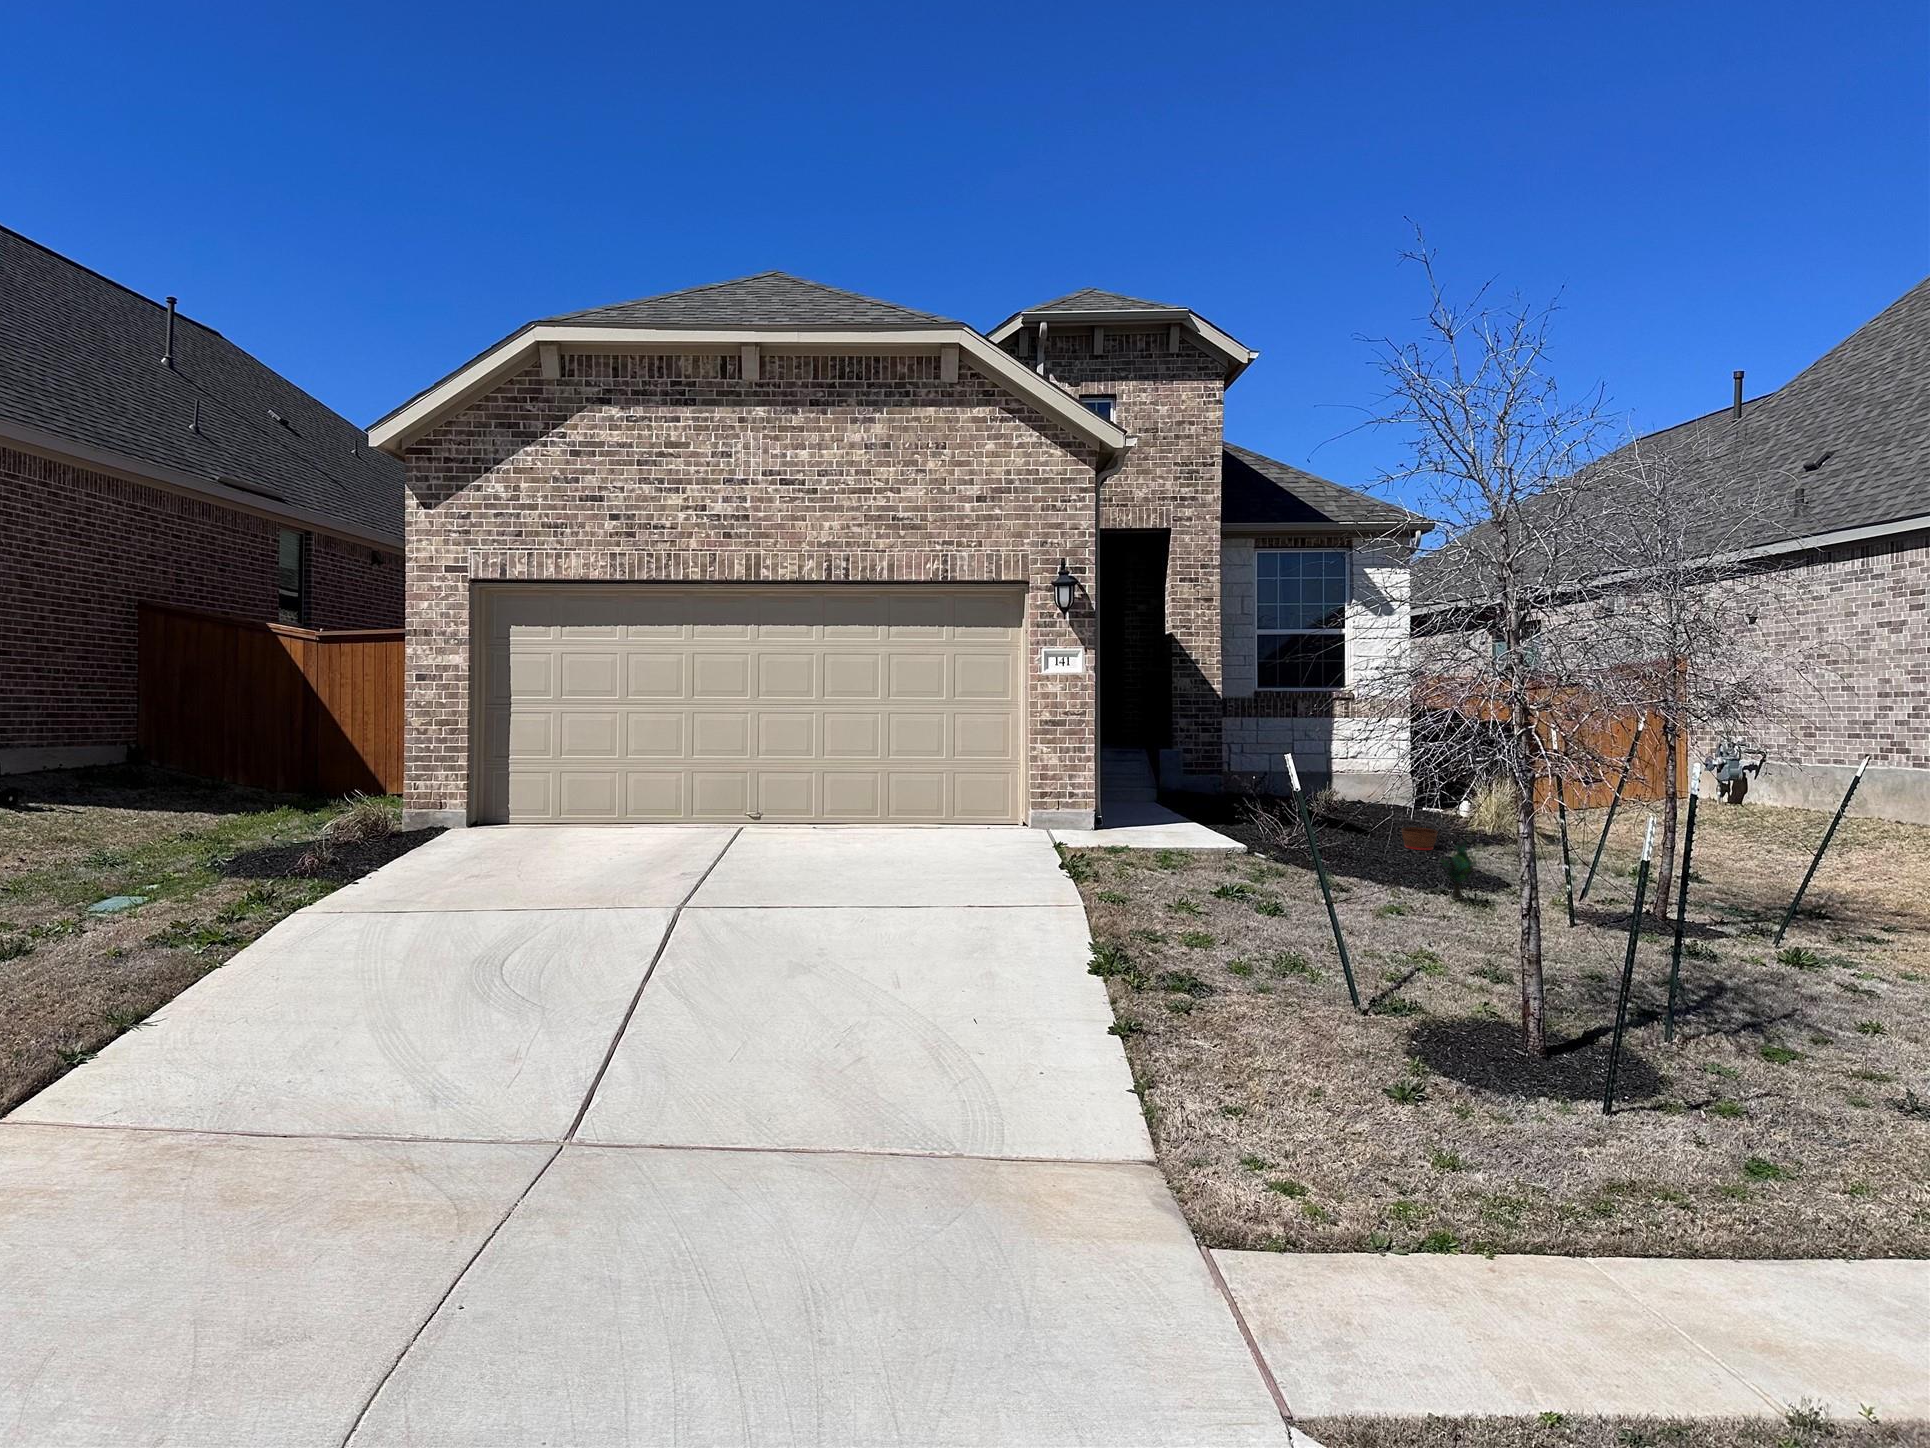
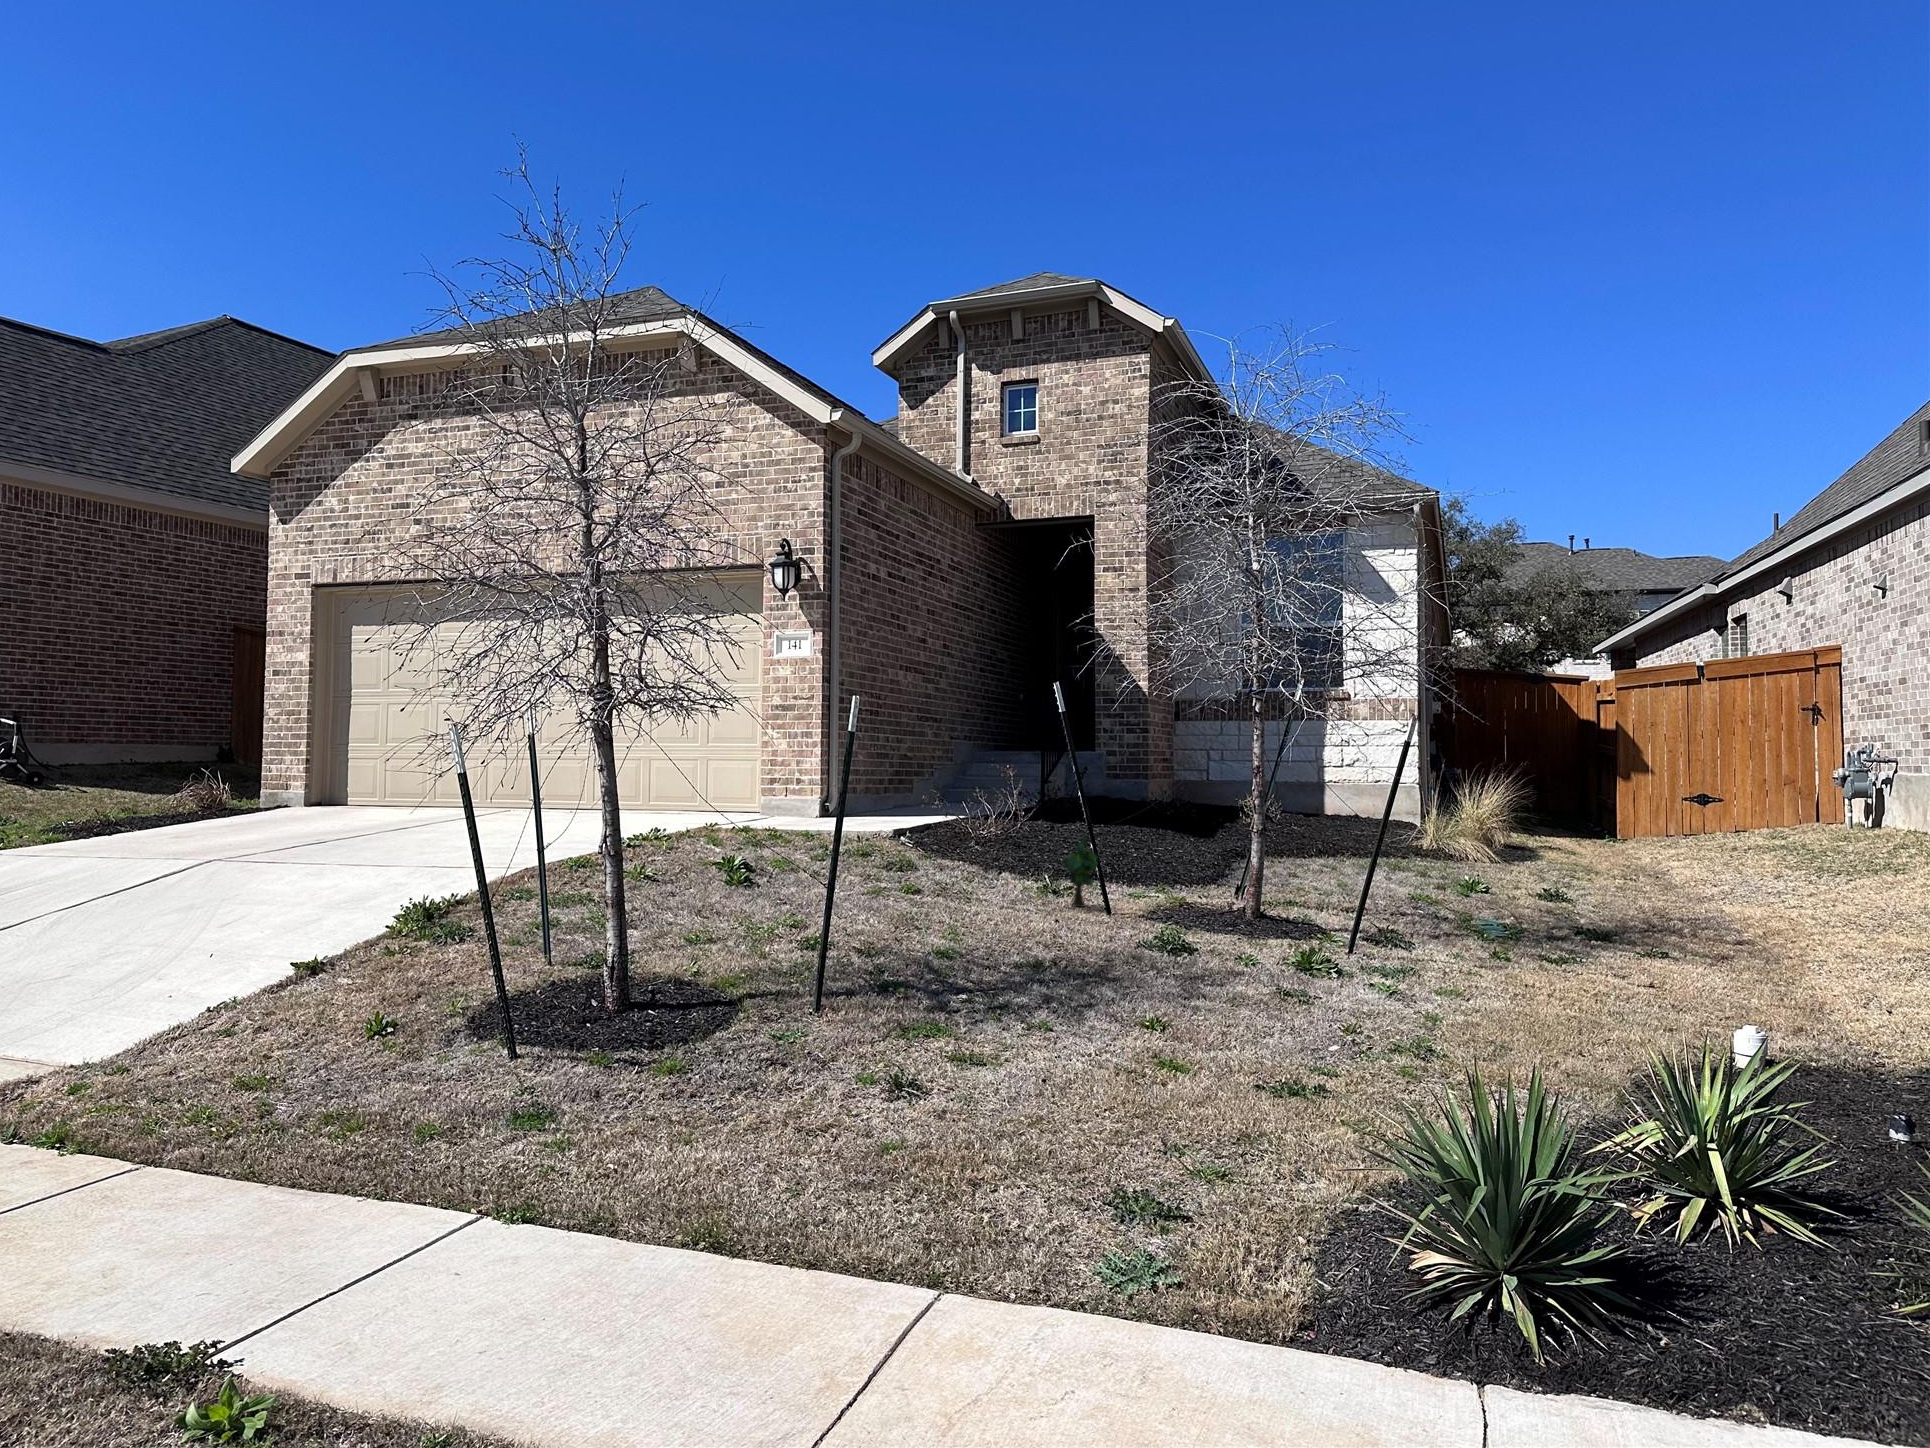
basket: present [1401,827,1438,850] -> none [1190,836,1230,862]

